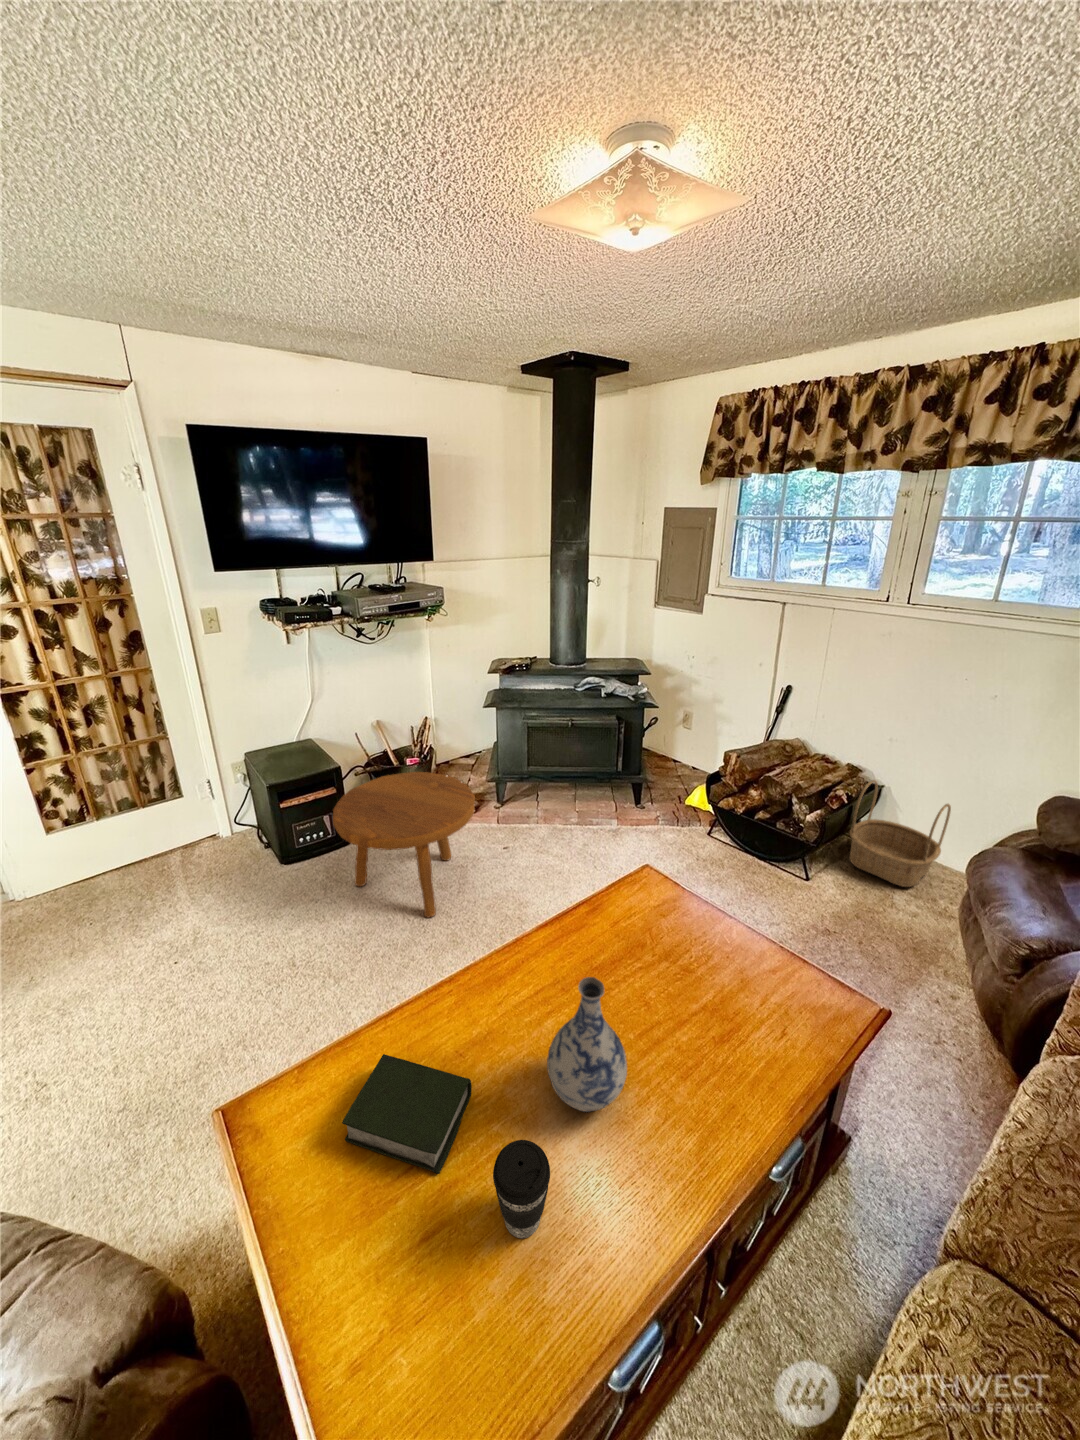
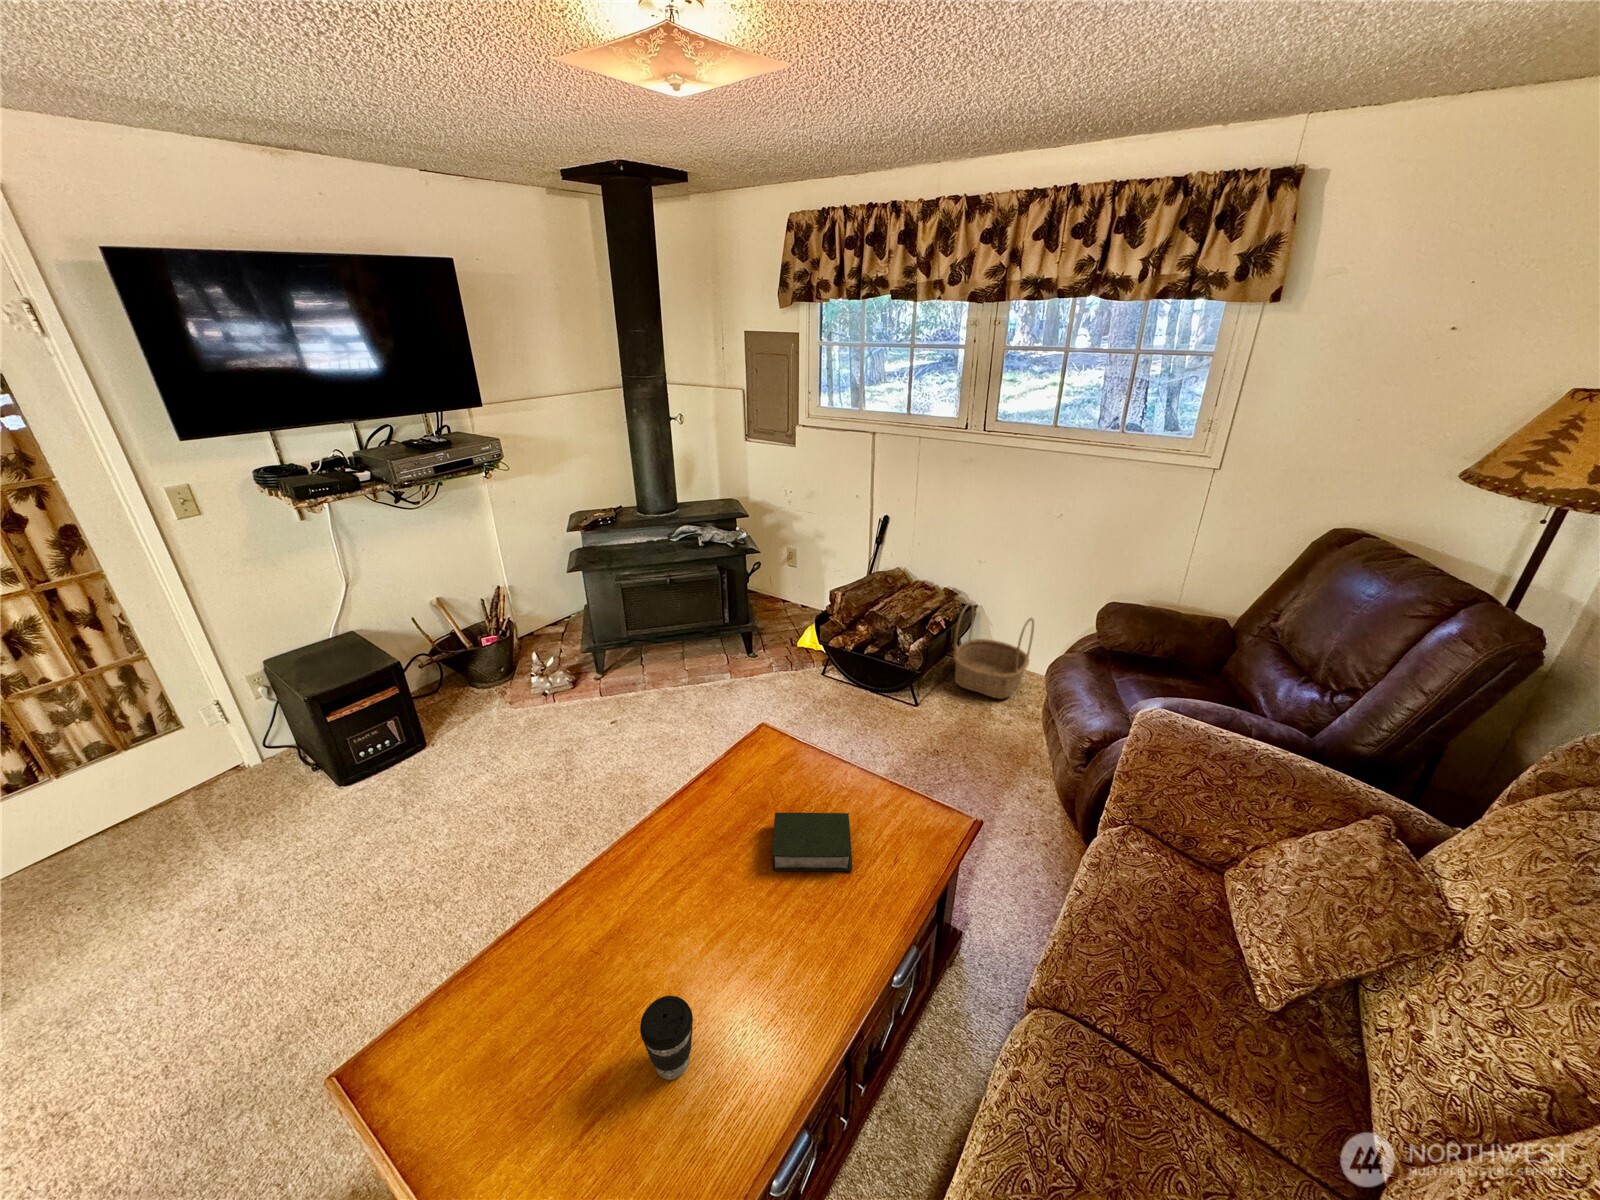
footstool: present [333,772,475,918] -> none [400,656,573,815]
vase: present [547,977,627,1112] -> none [680,840,755,961]
book: present [342,1054,472,1174] -> present [772,813,852,871]

